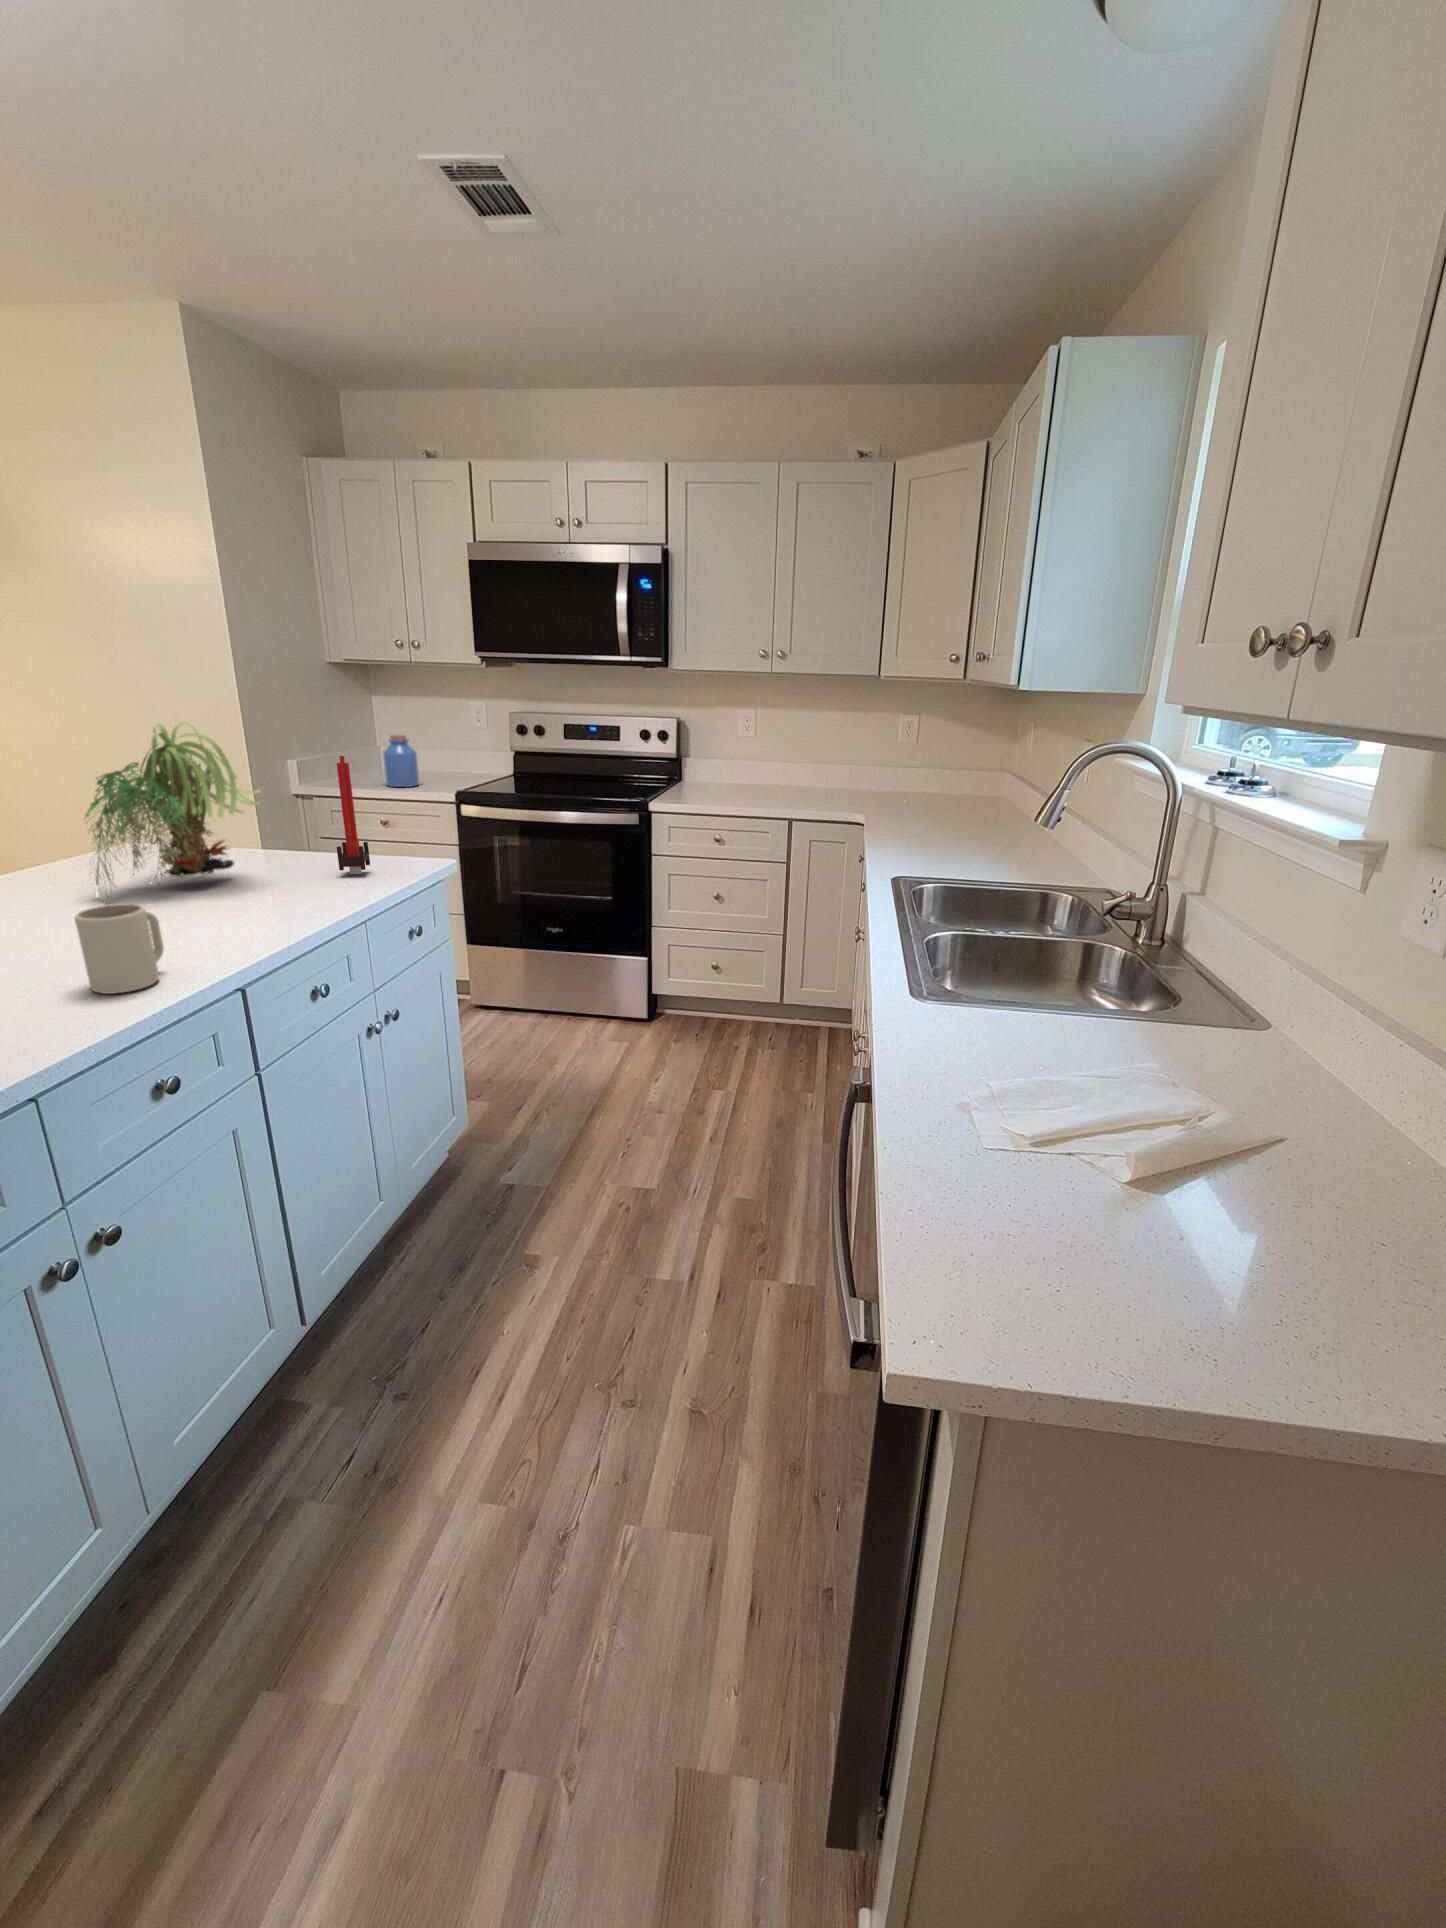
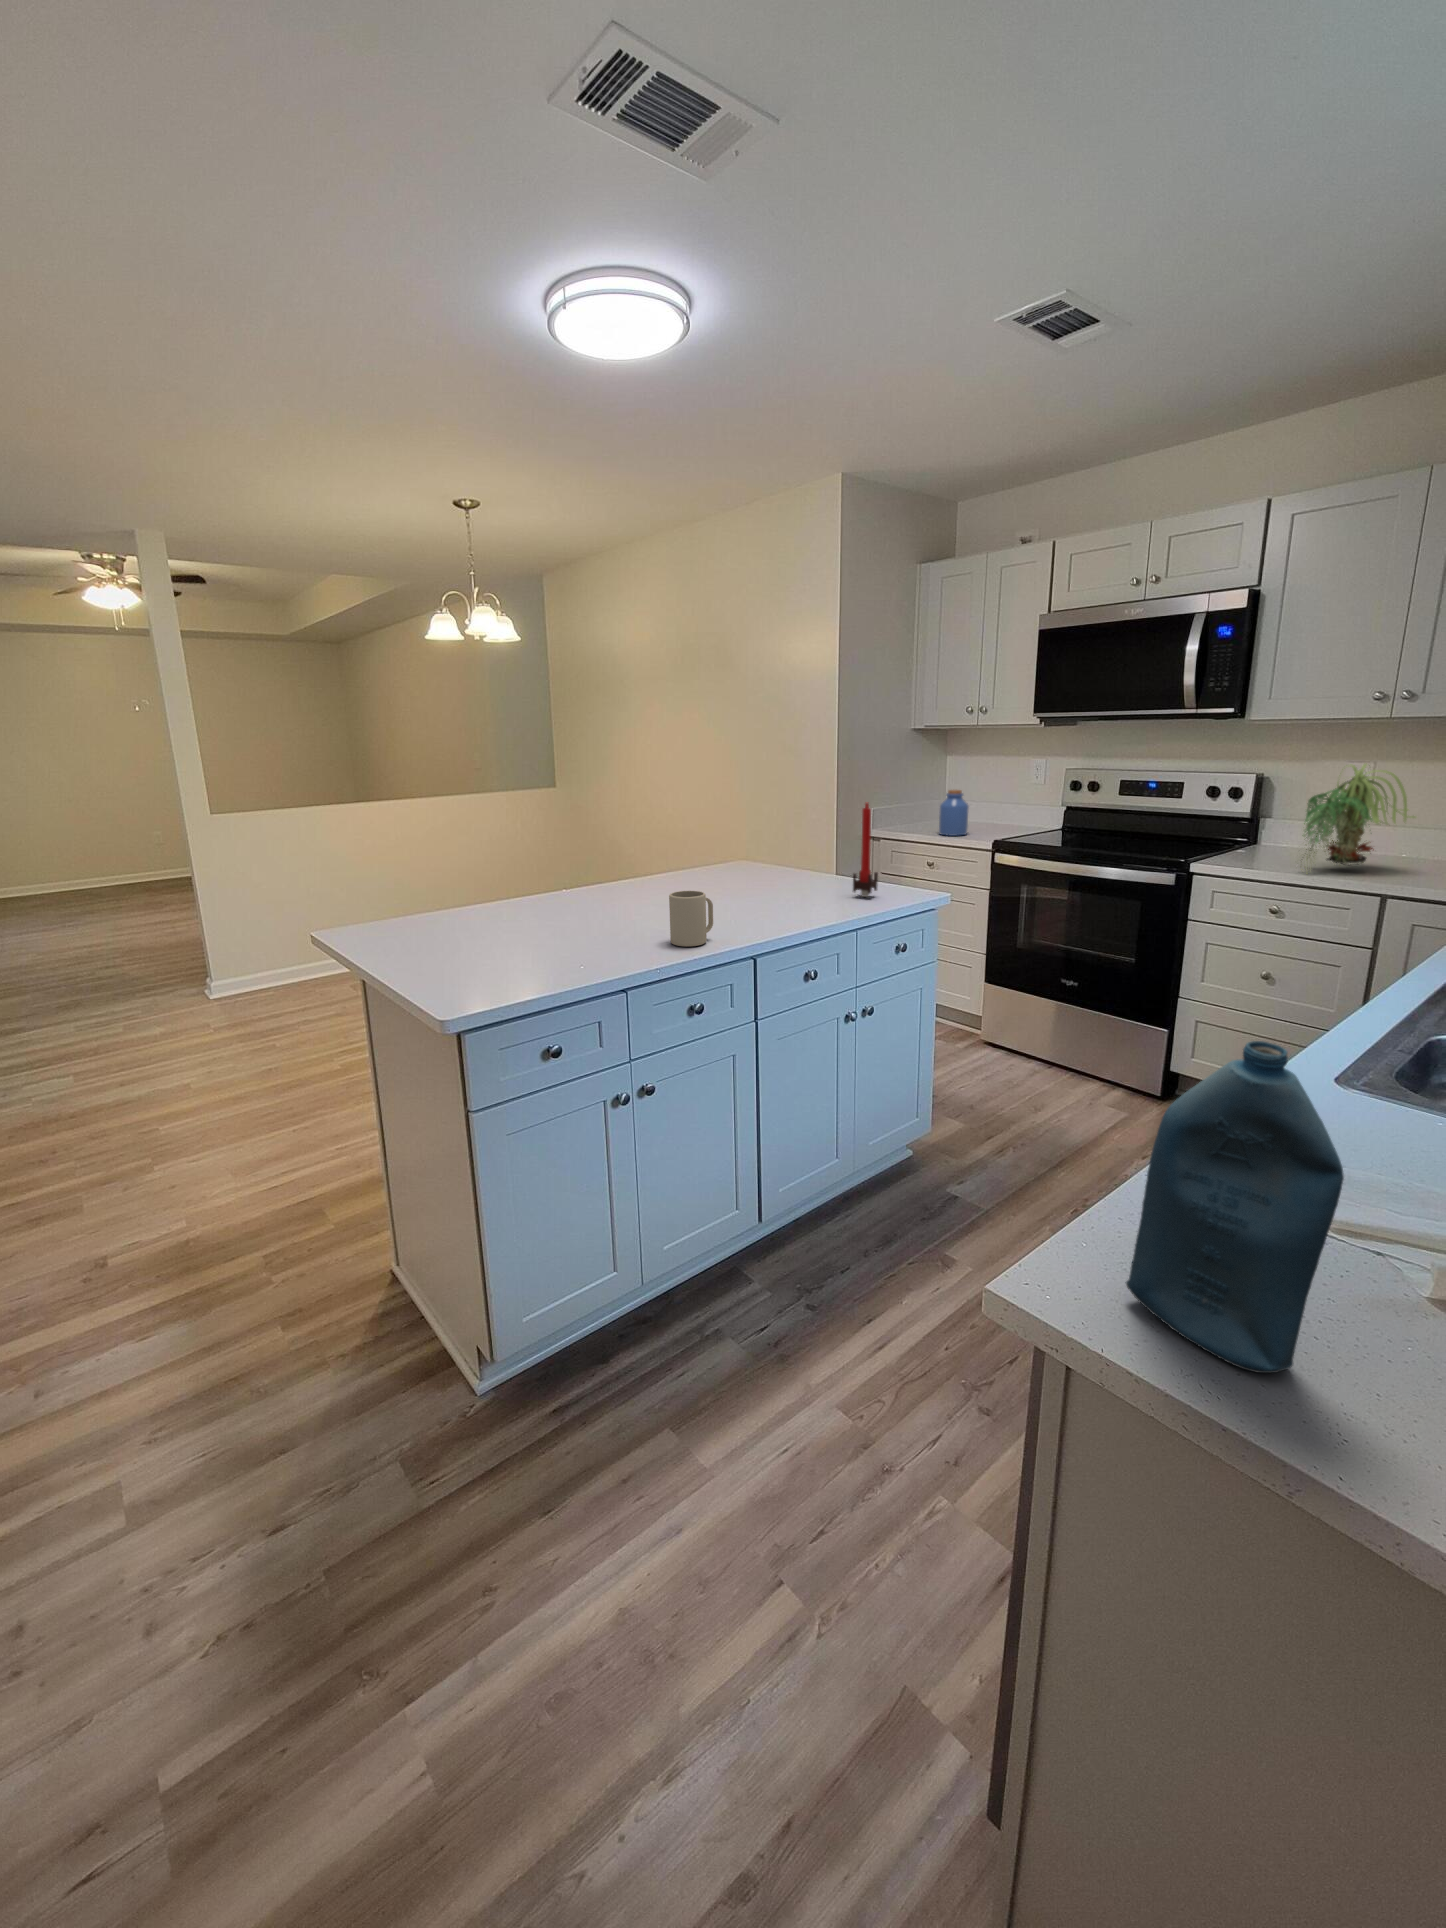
plant: present [85,722,261,897] -> present [1301,764,1415,870]
bottle: none [987,1022,1198,1341] -> present [1126,1041,1344,1373]

